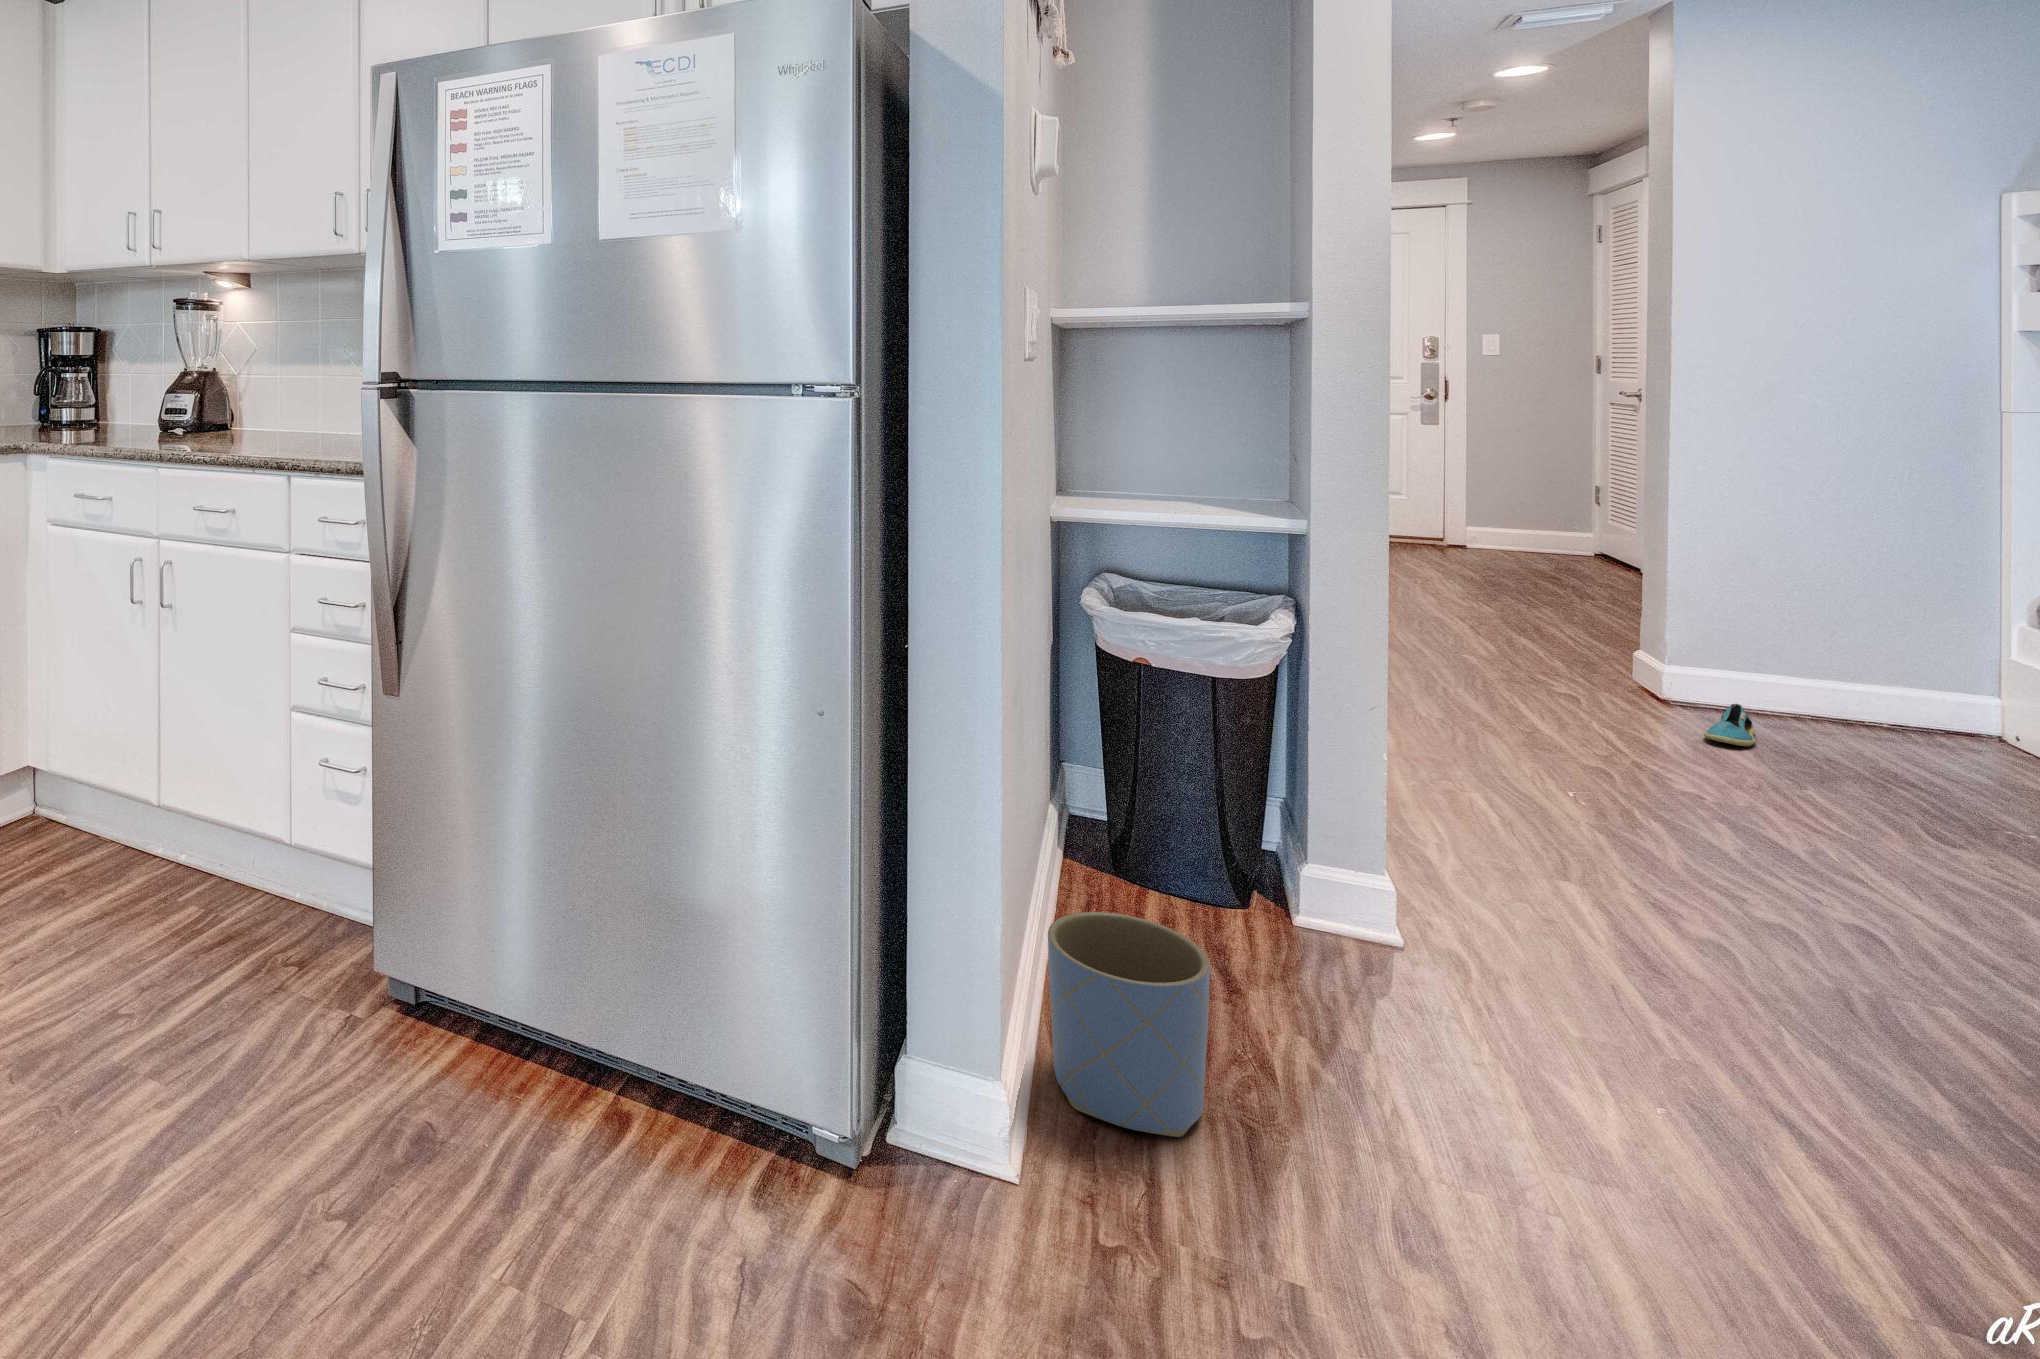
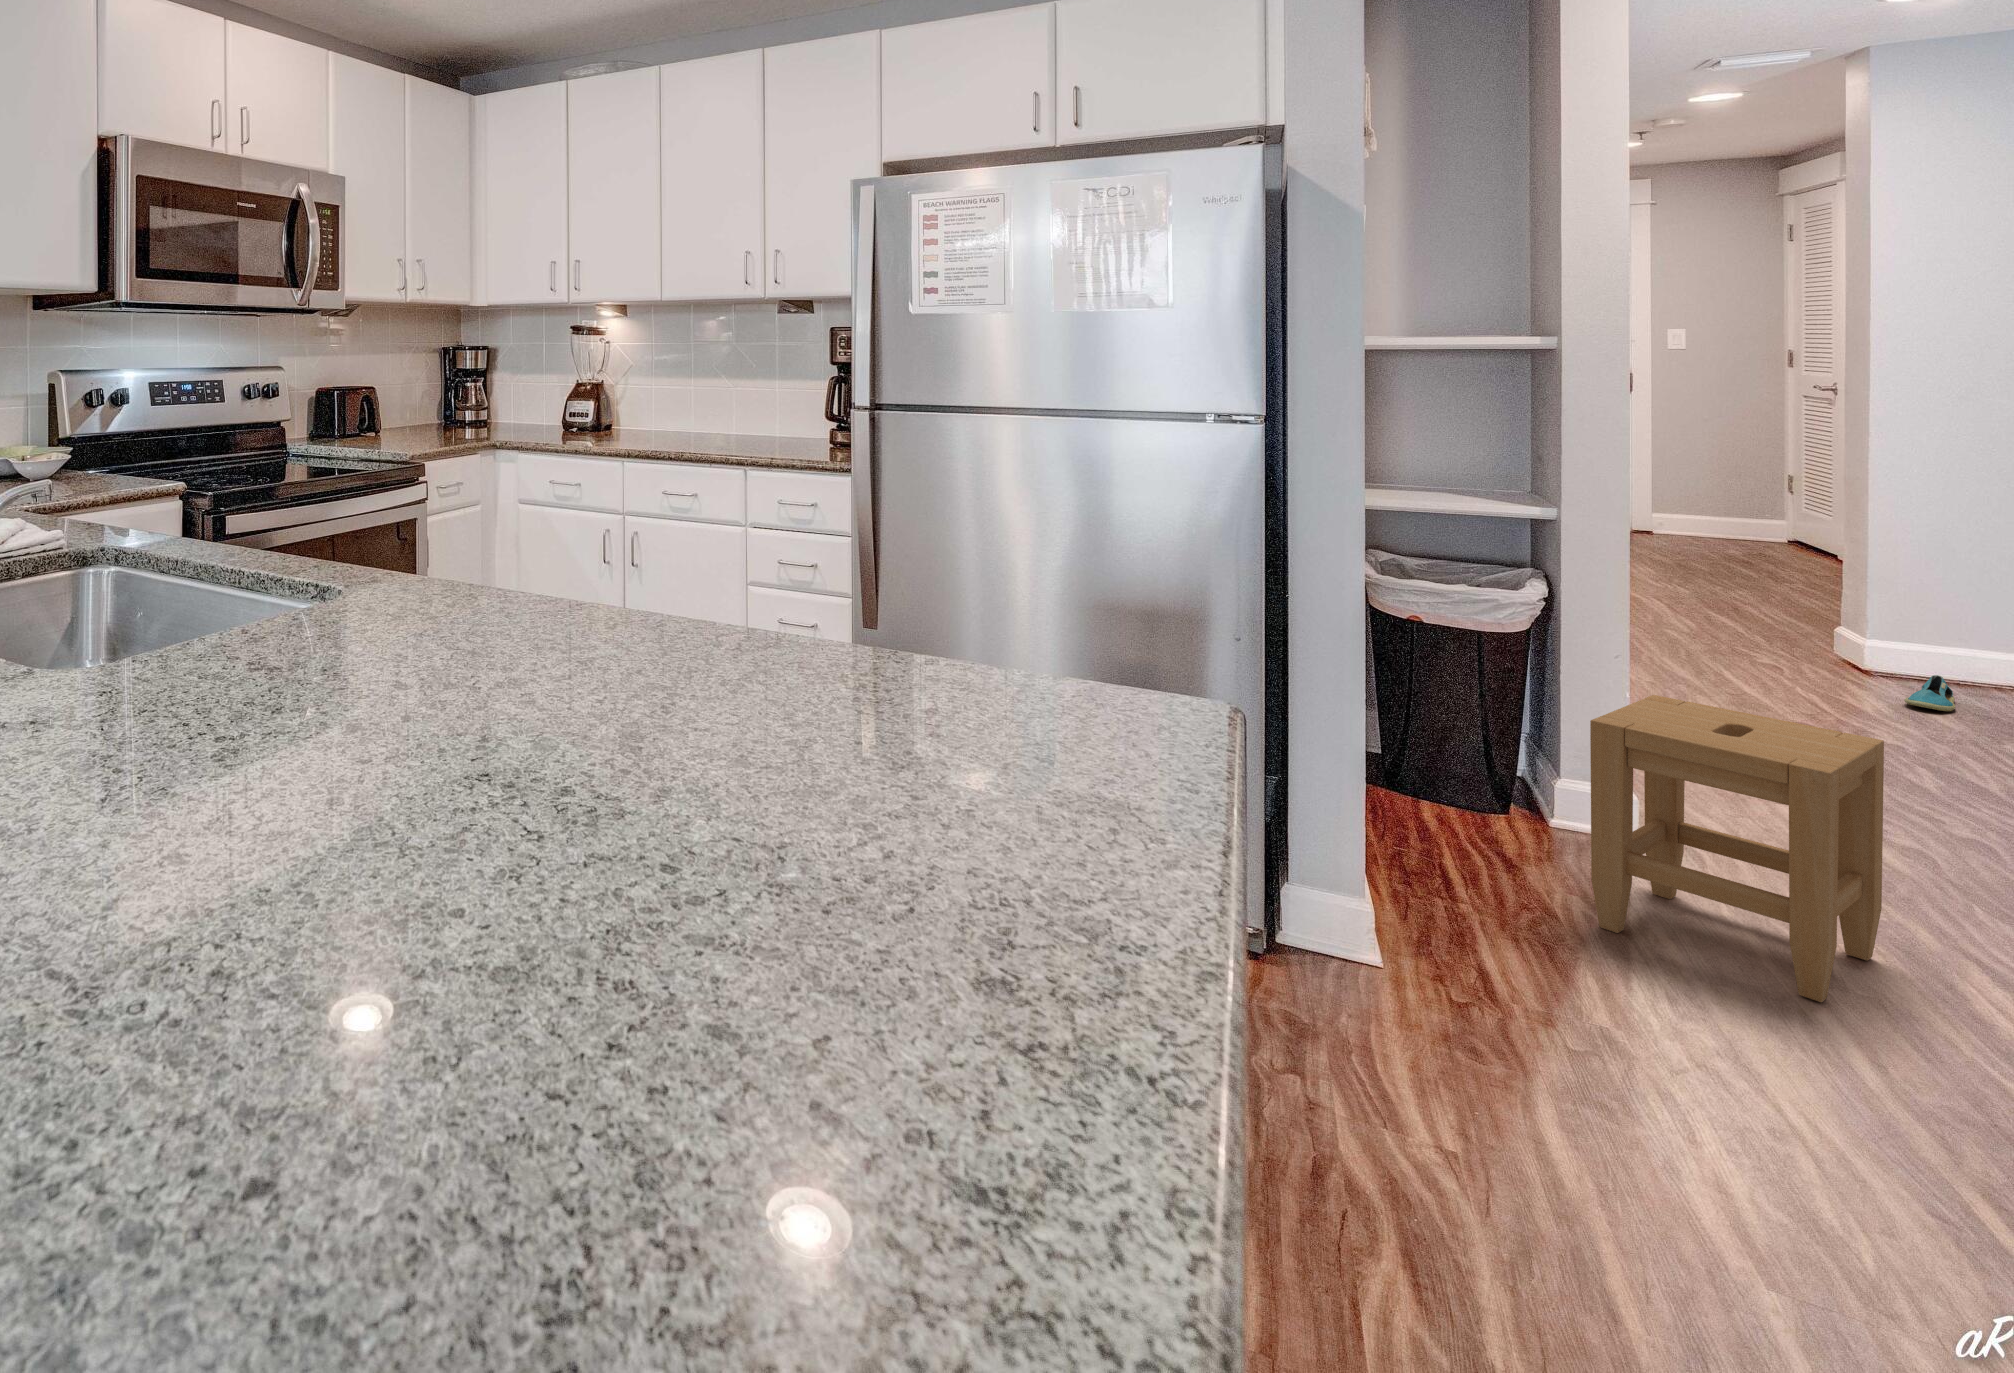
stool: none [1309,763,1671,1220] -> present [1590,695,1884,1002]
planter: present [1048,912,1210,1137] -> none [1384,795,1518,945]

